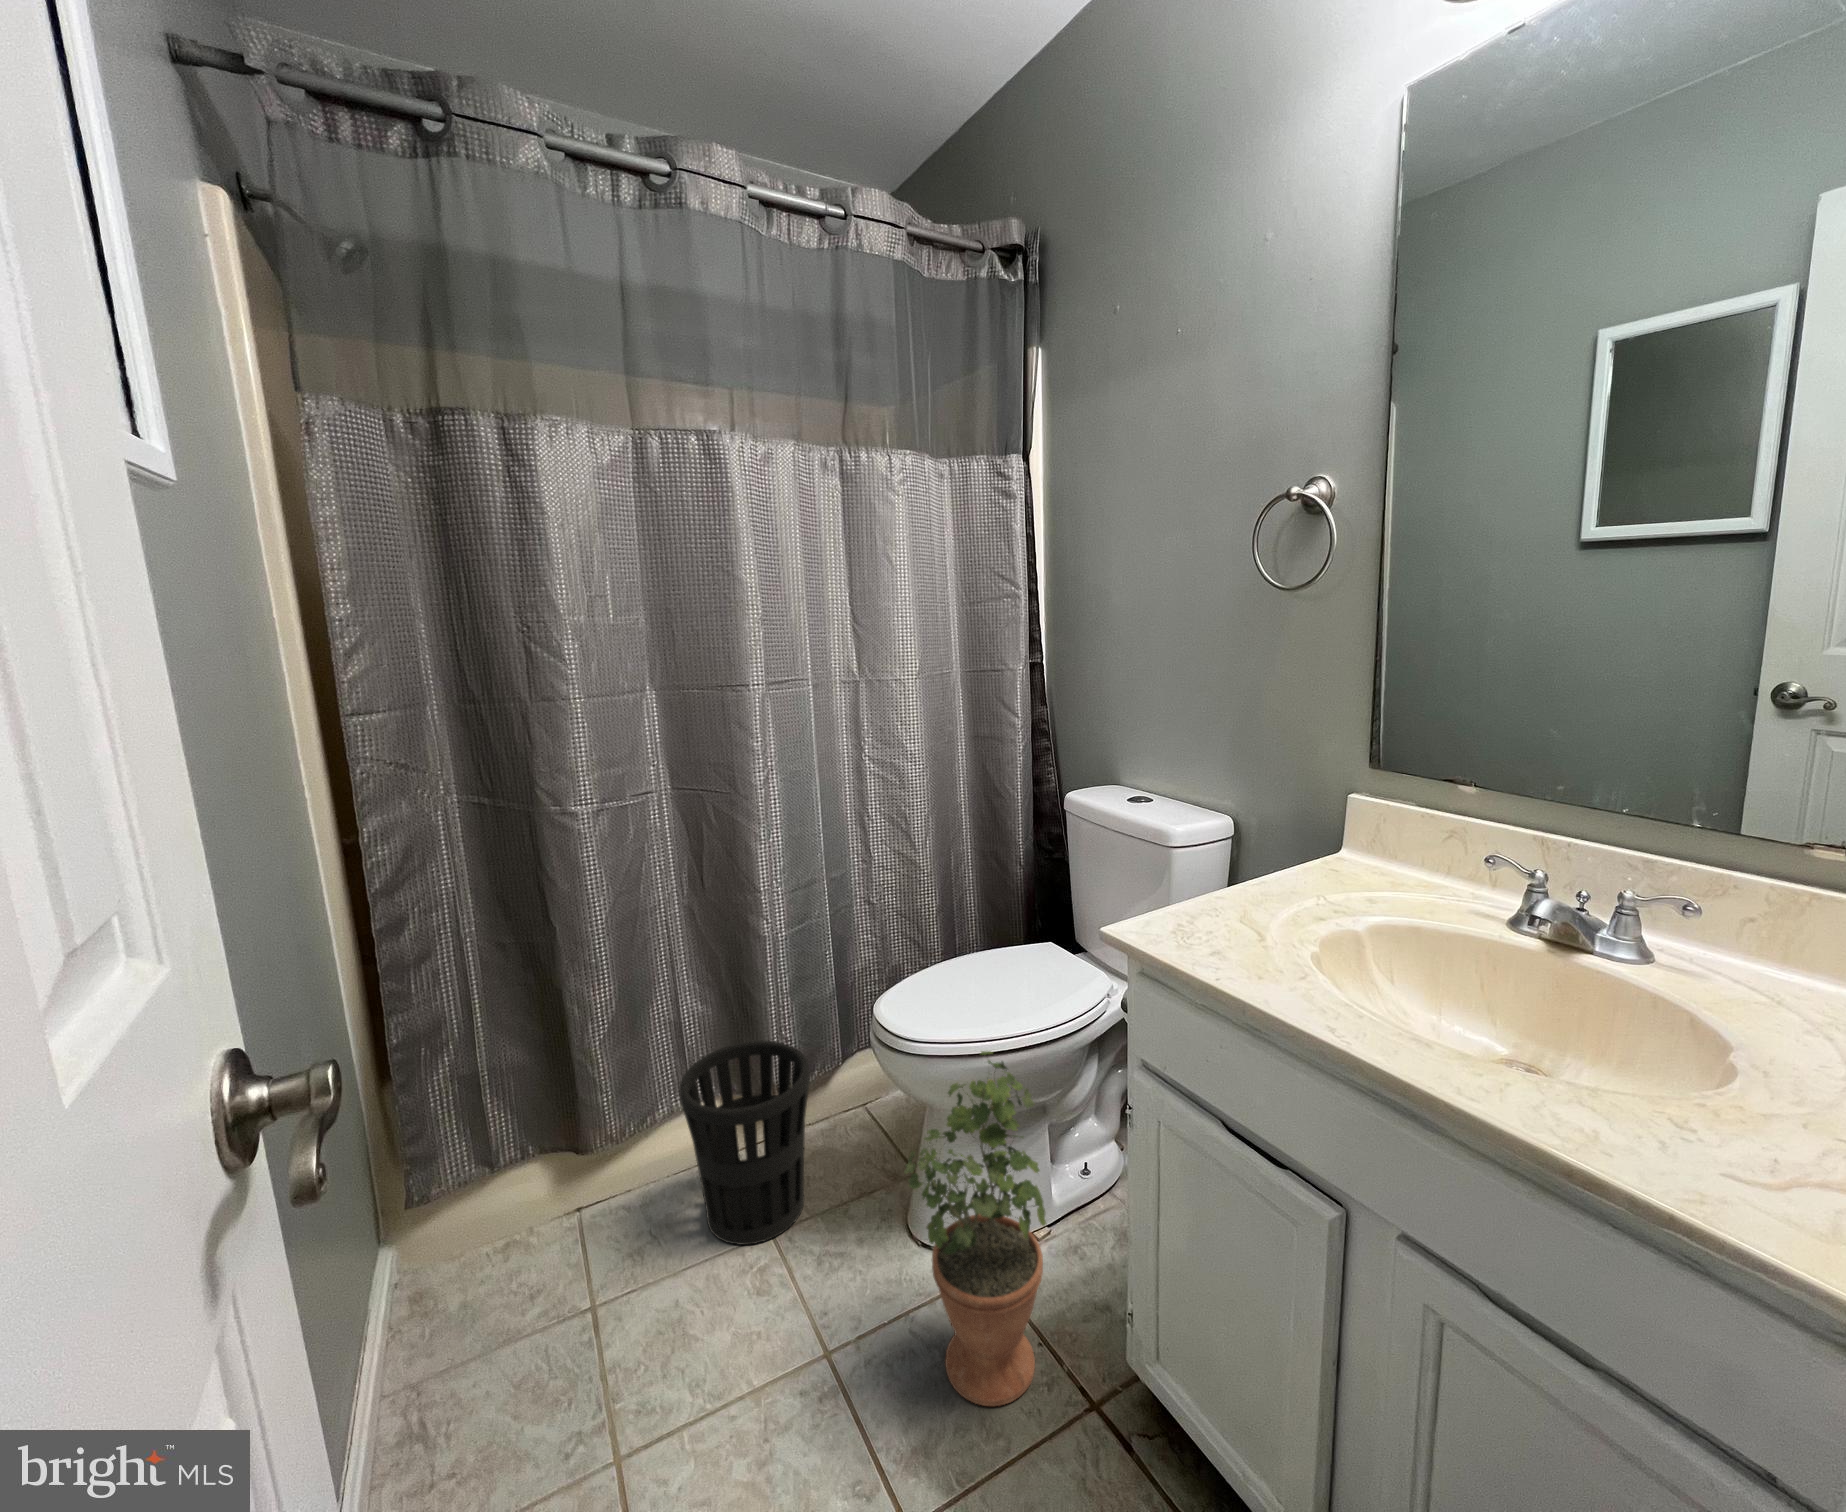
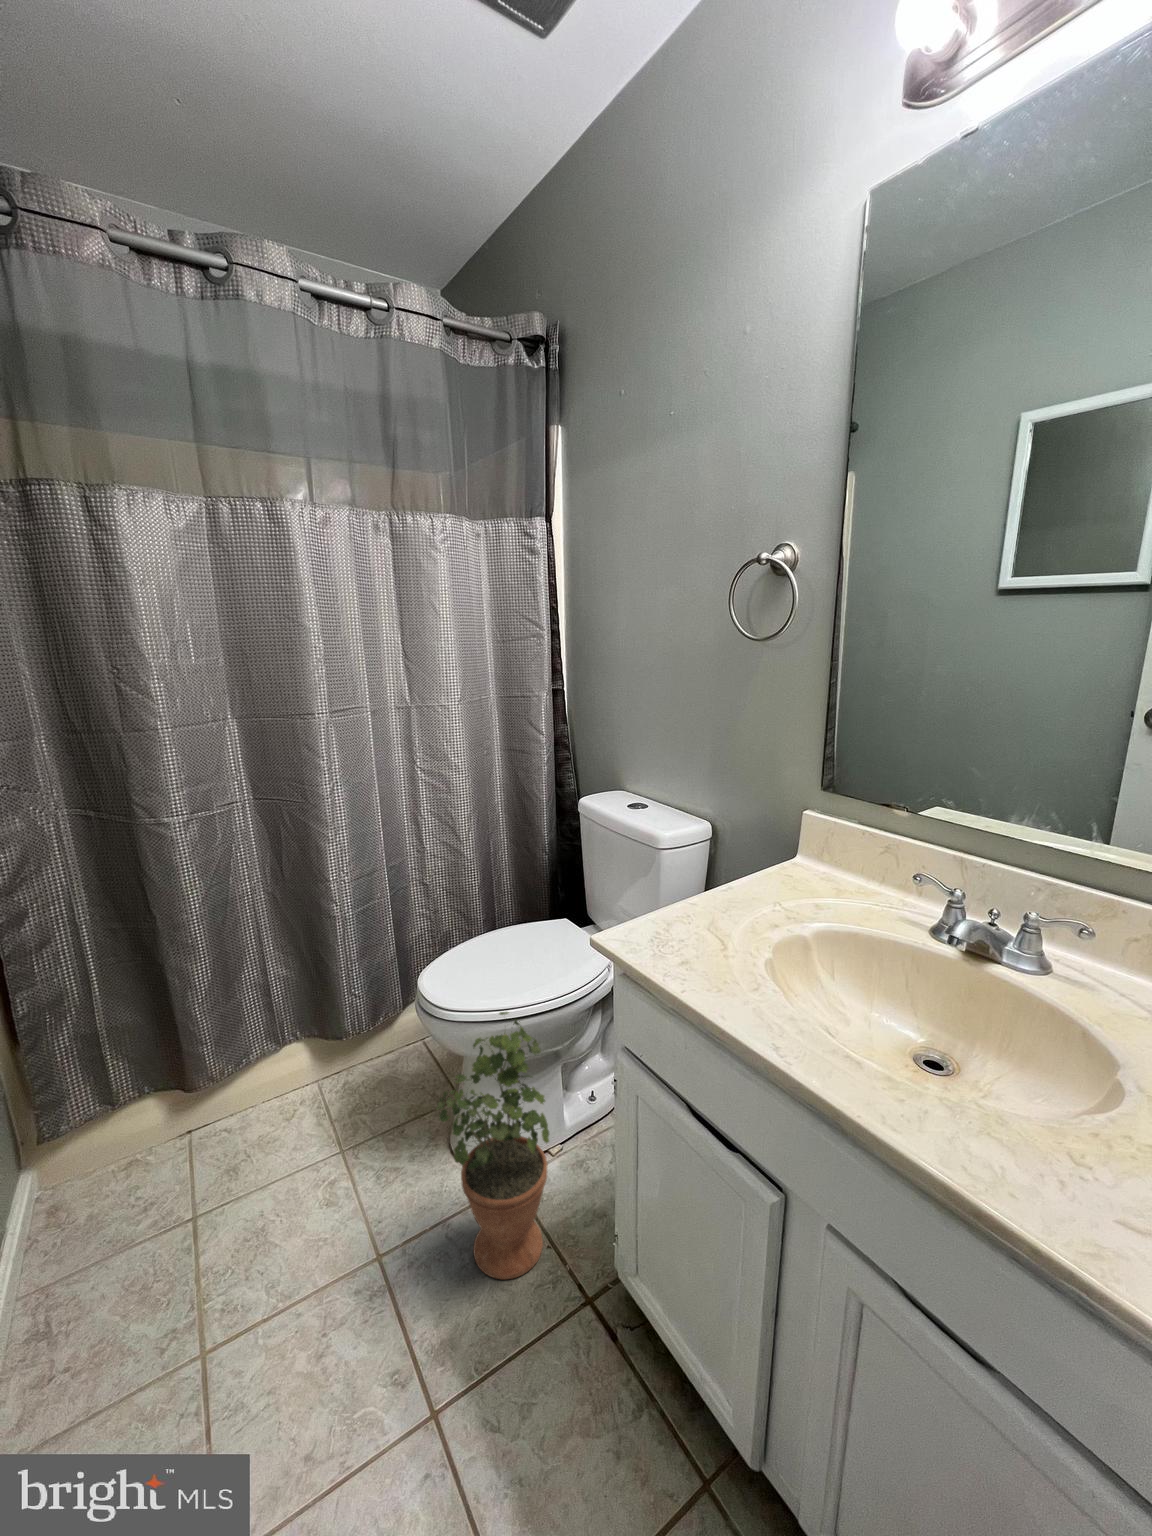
wastebasket: present [680,1041,810,1245] -> none [260,1004,370,1167]

